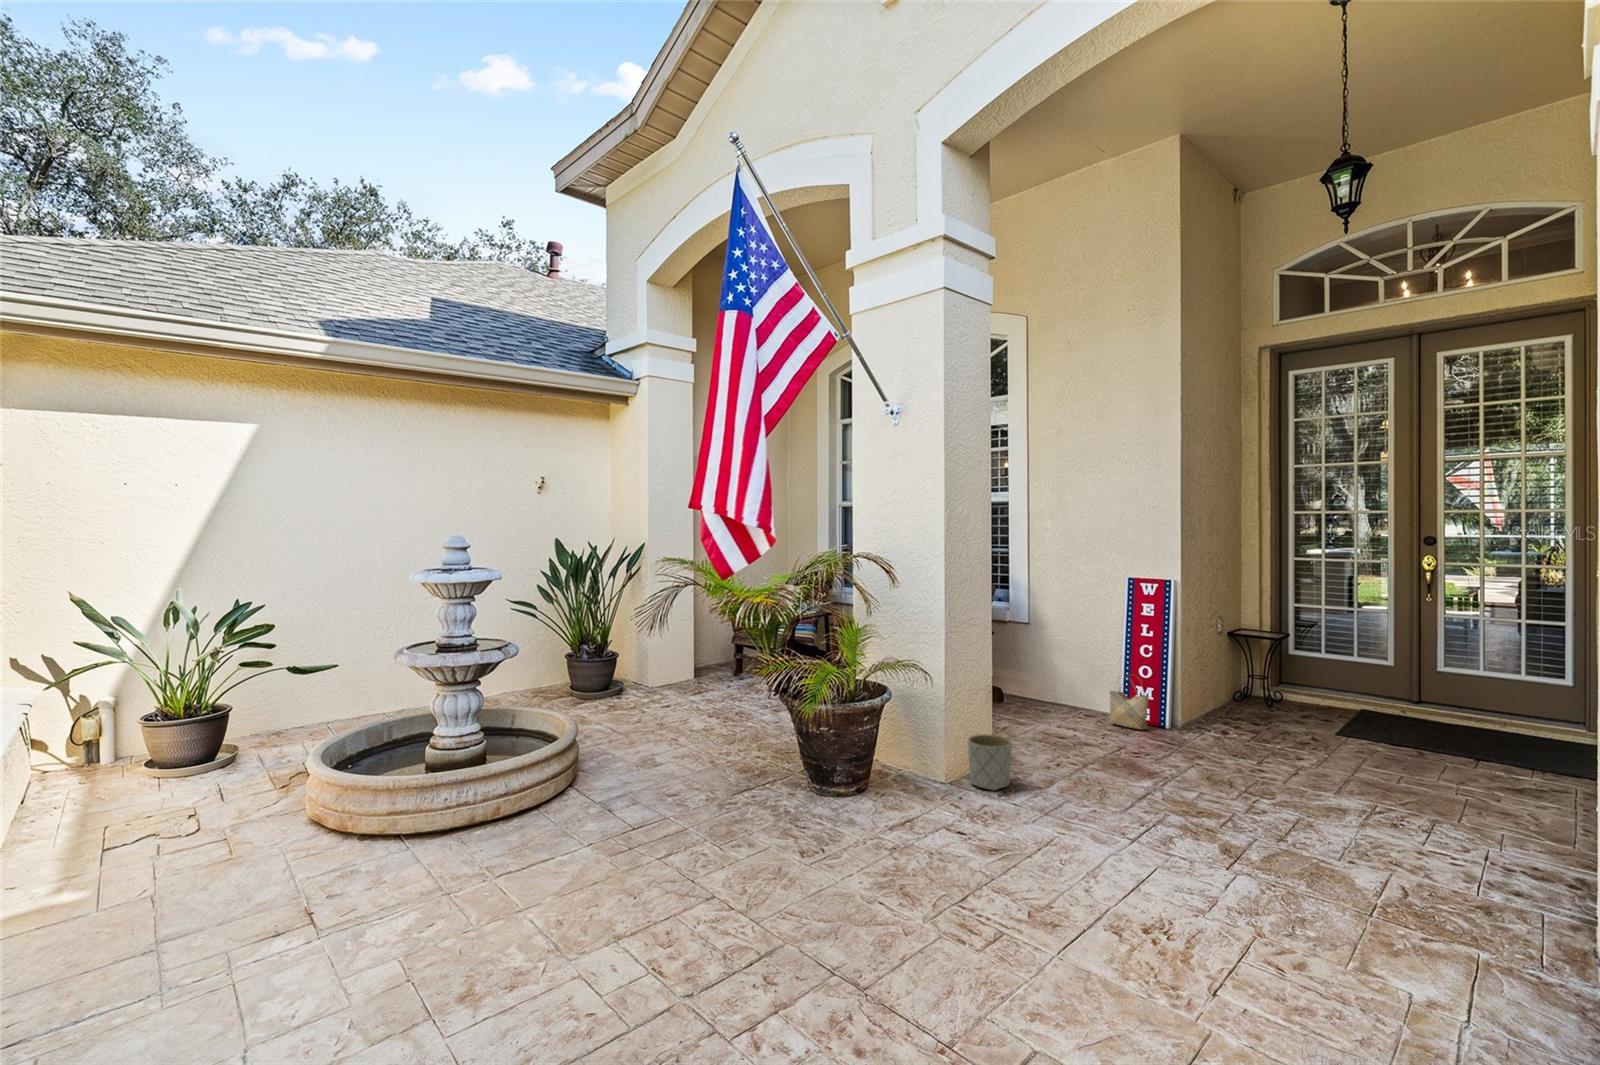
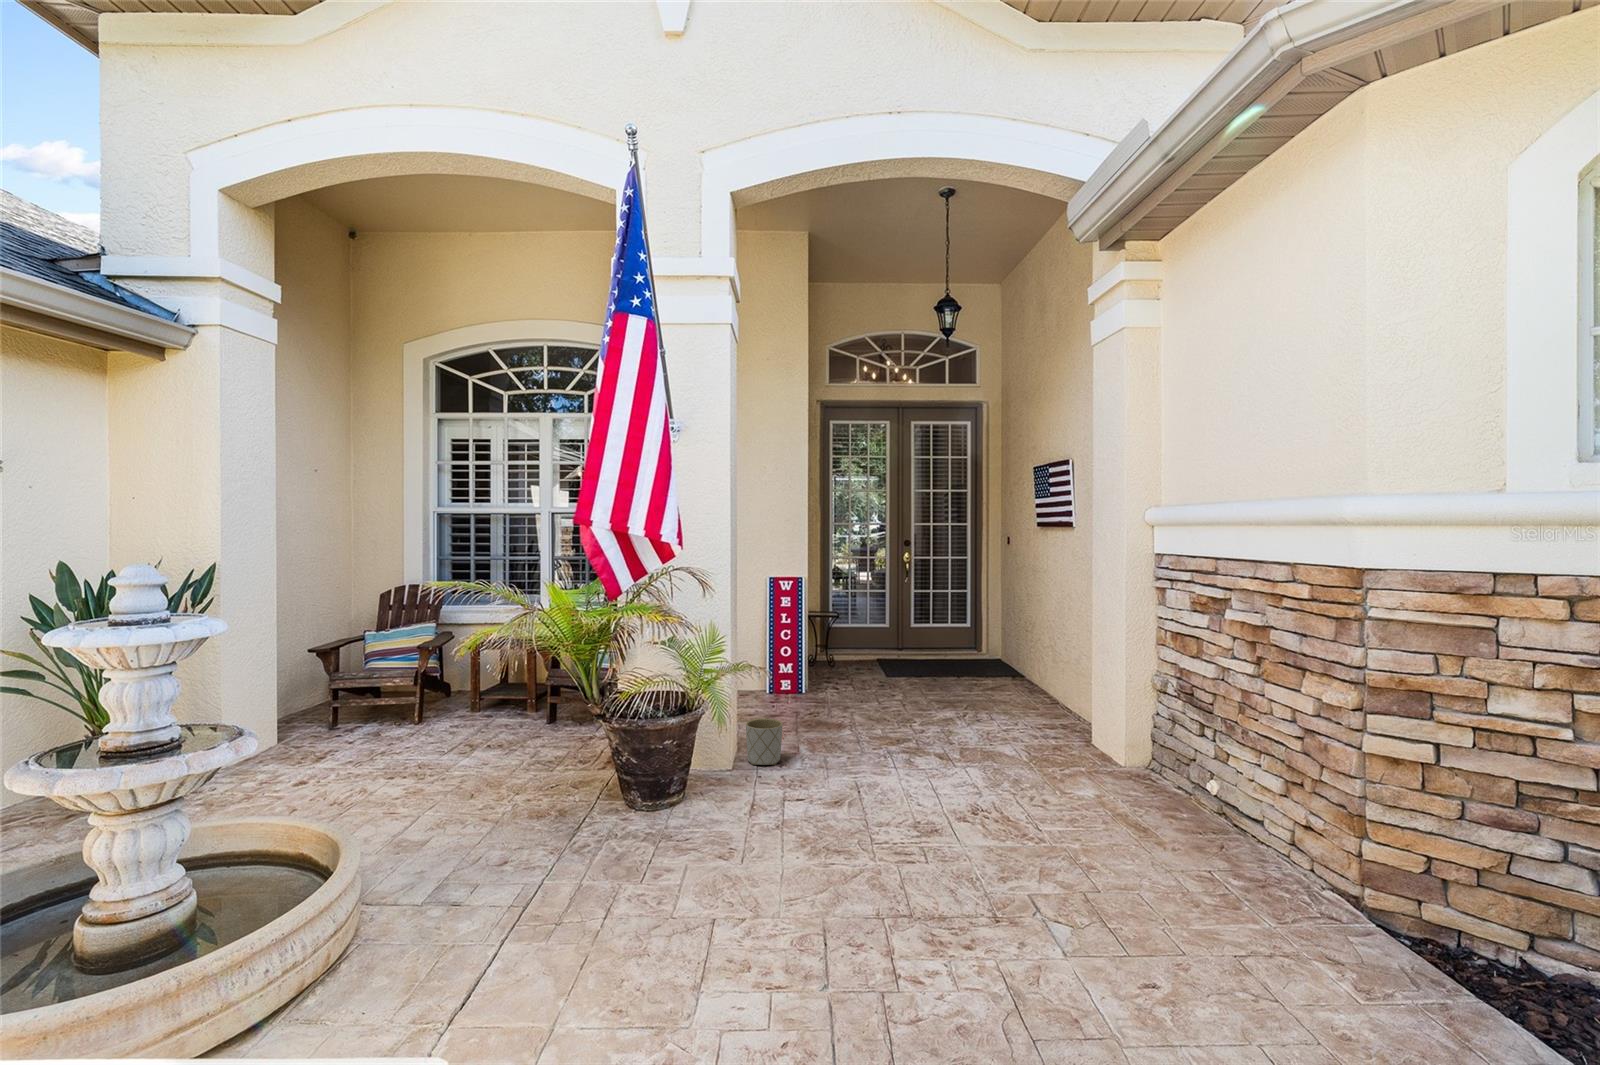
woven basket: present [1110,691,1149,729] -> none [763,654,794,697]

